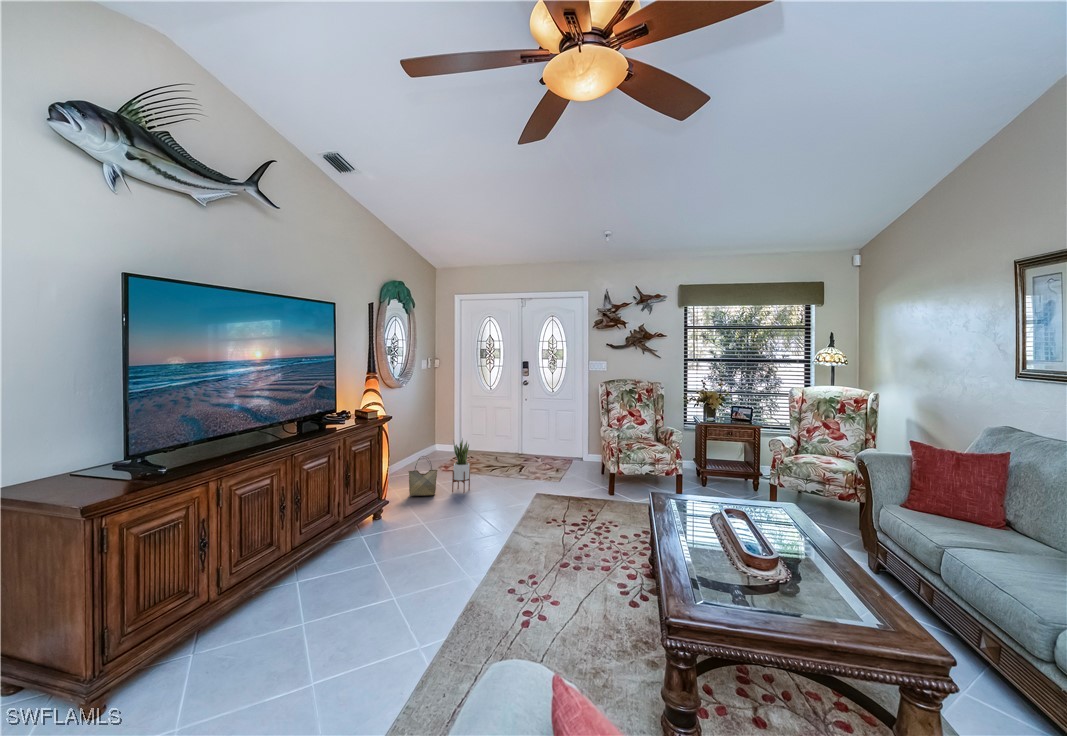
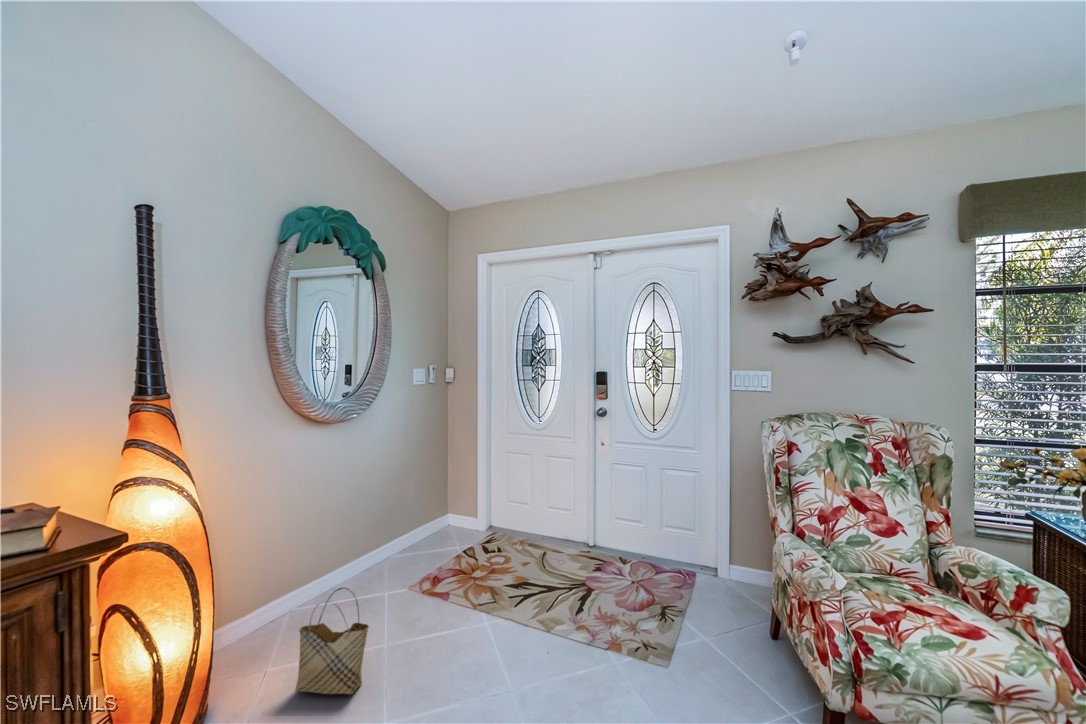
potted plant: present [452,438,470,493] -> none [401,550,450,695]

